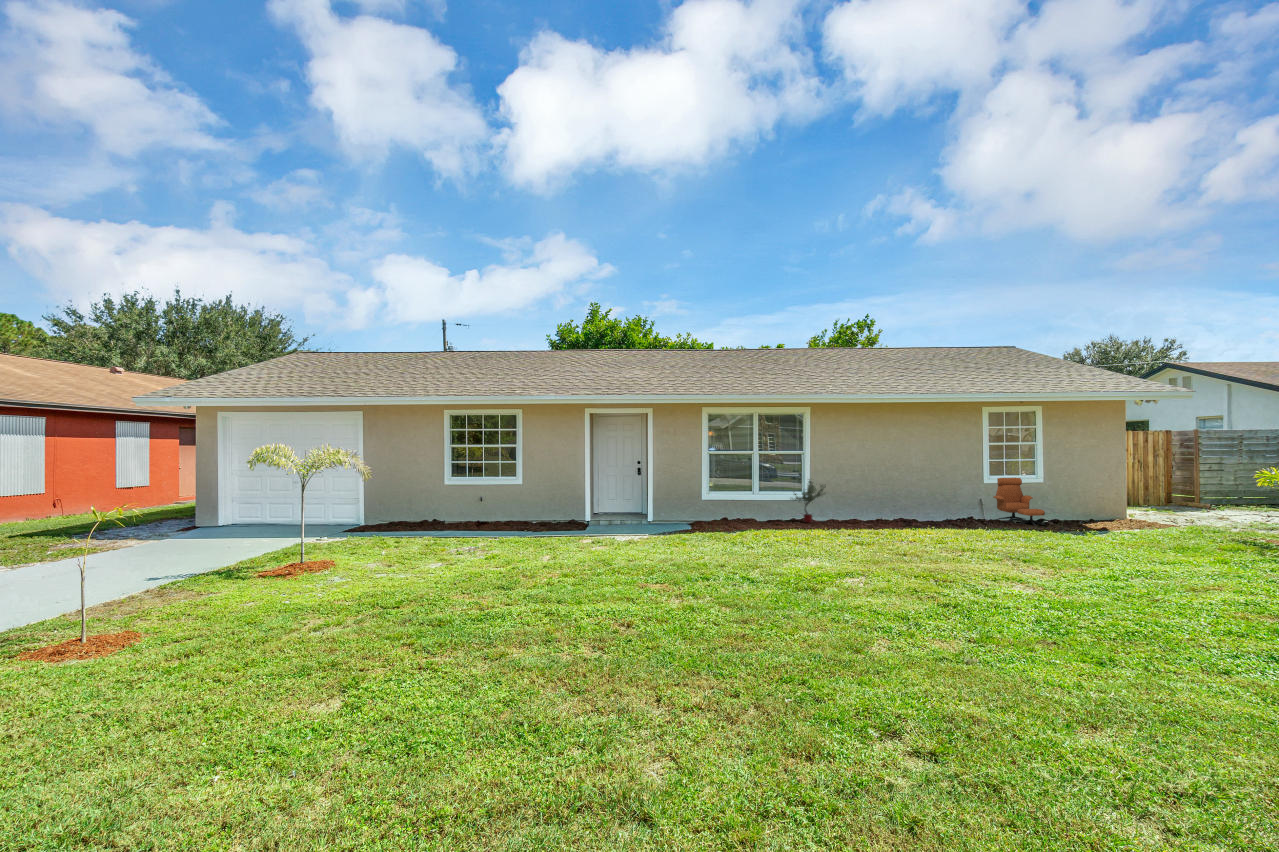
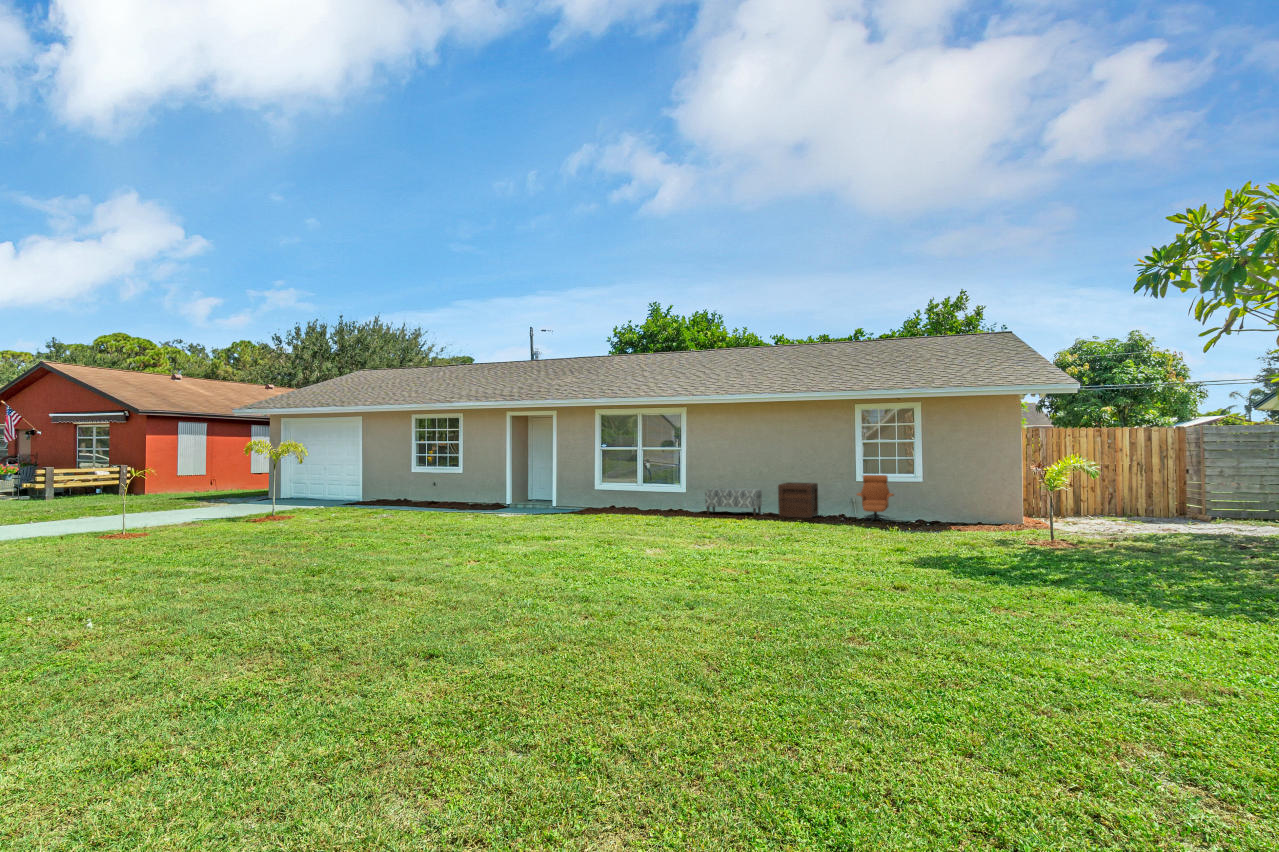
potted tree: present [792,480,826,523] -> none [660,472,692,513]
wooden crate: none [918,487,967,524] -> present [778,482,818,518]
bench: none [840,494,905,524] -> present [705,488,762,516]

